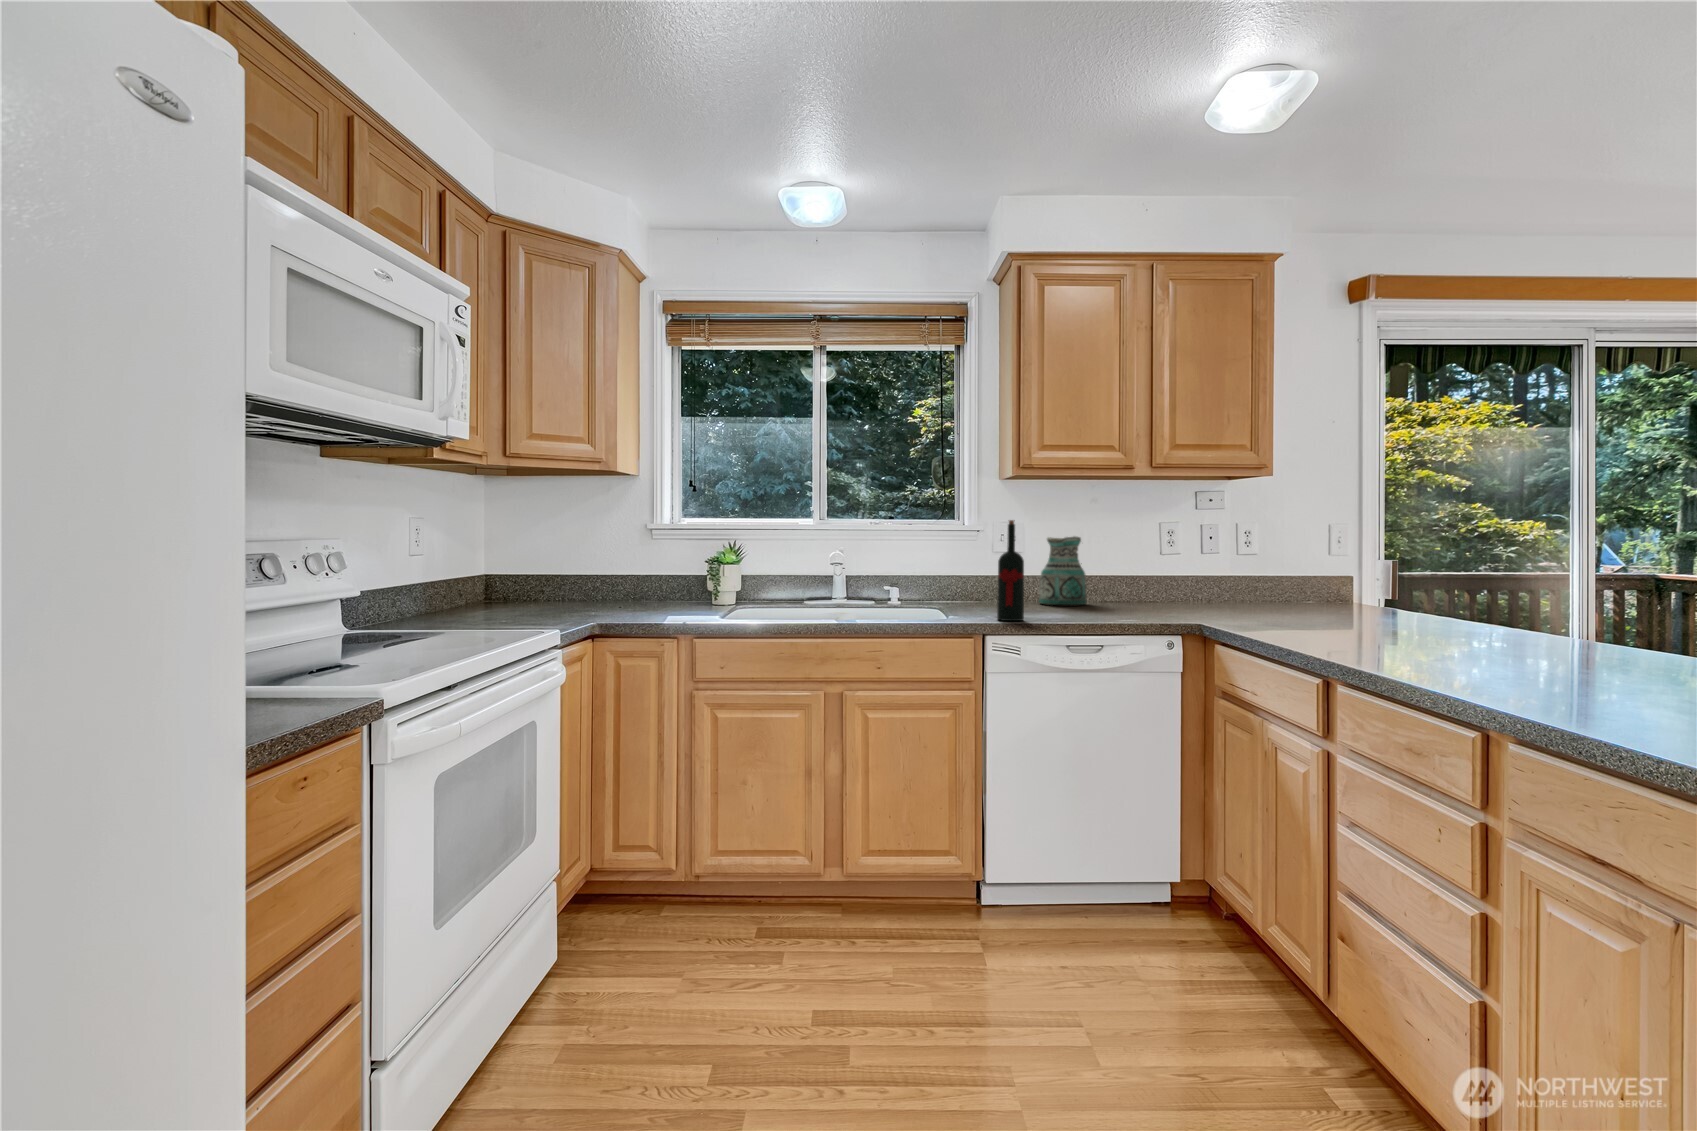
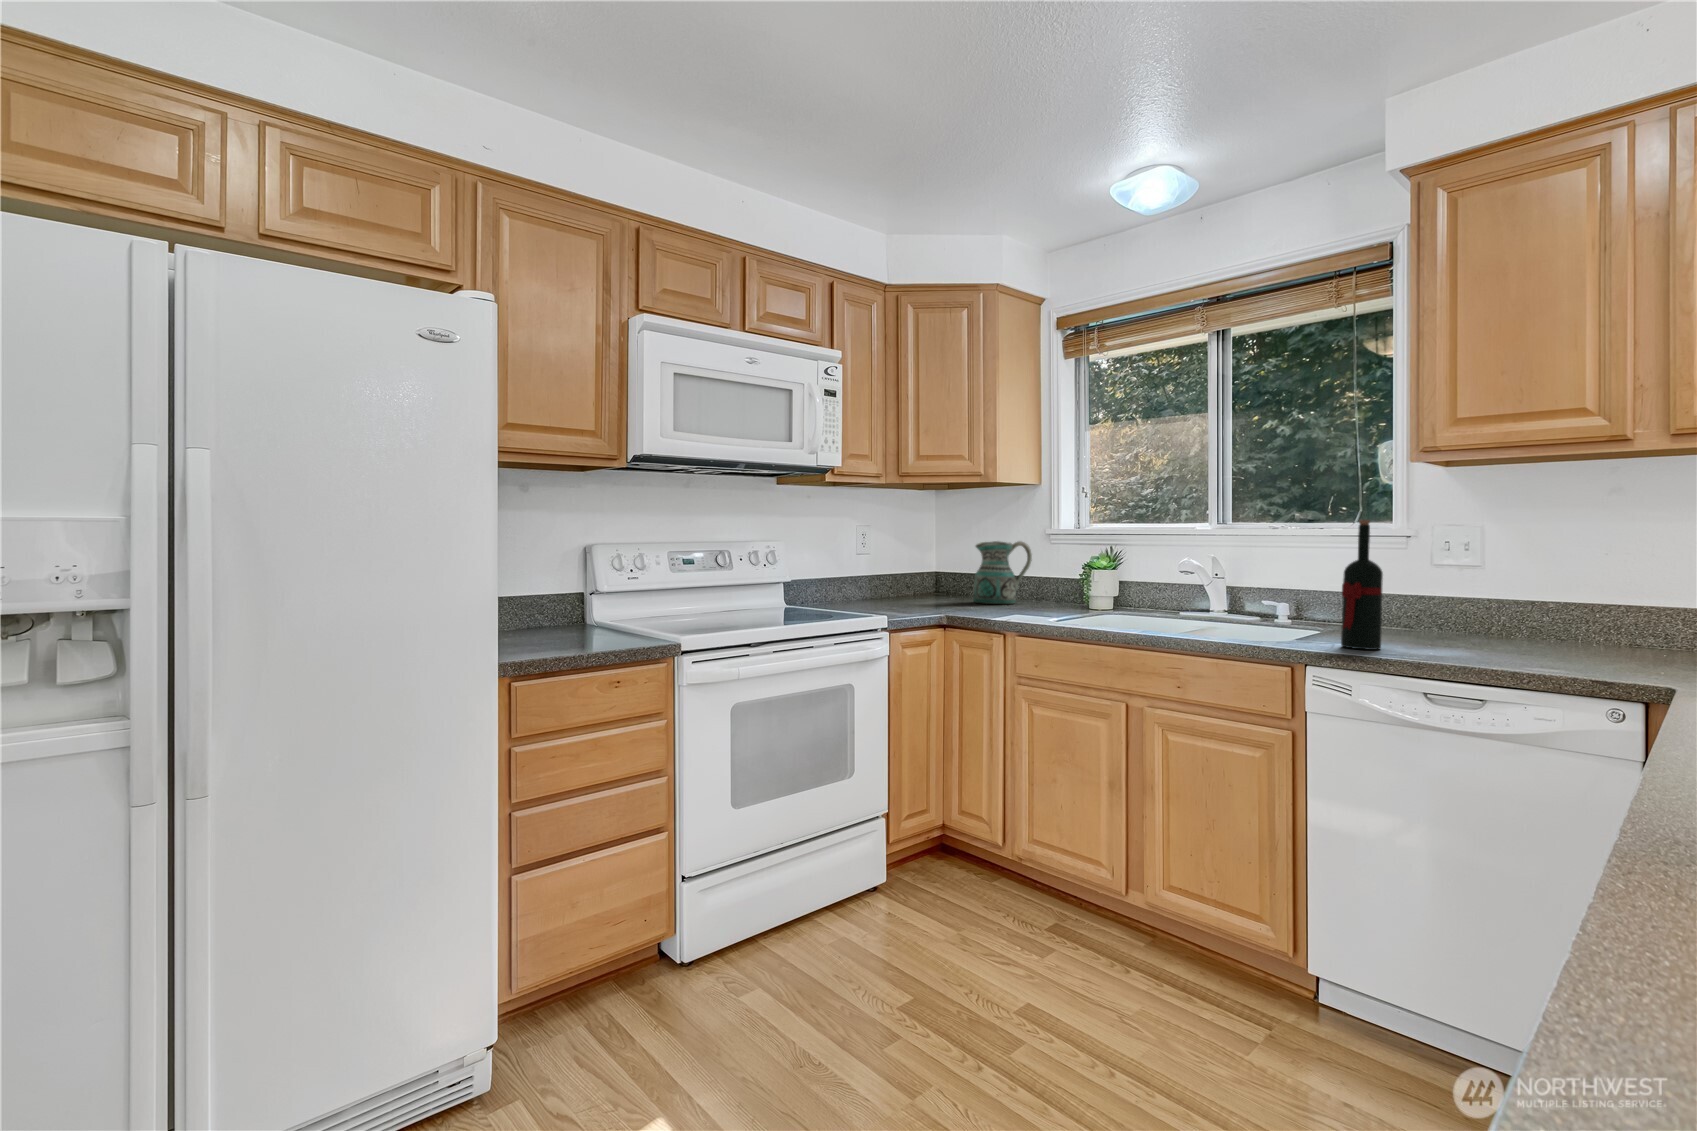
ceramic pitcher: present [1039,536,1087,605] -> present [973,541,1032,604]

